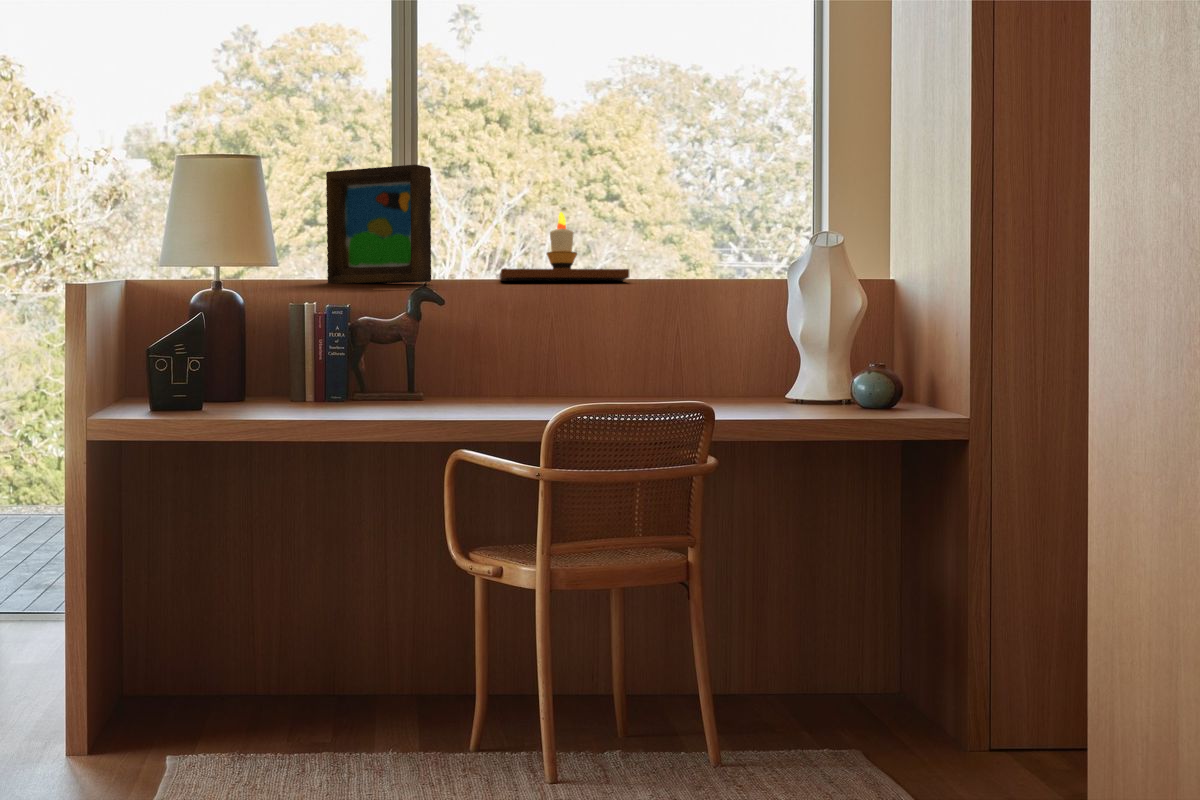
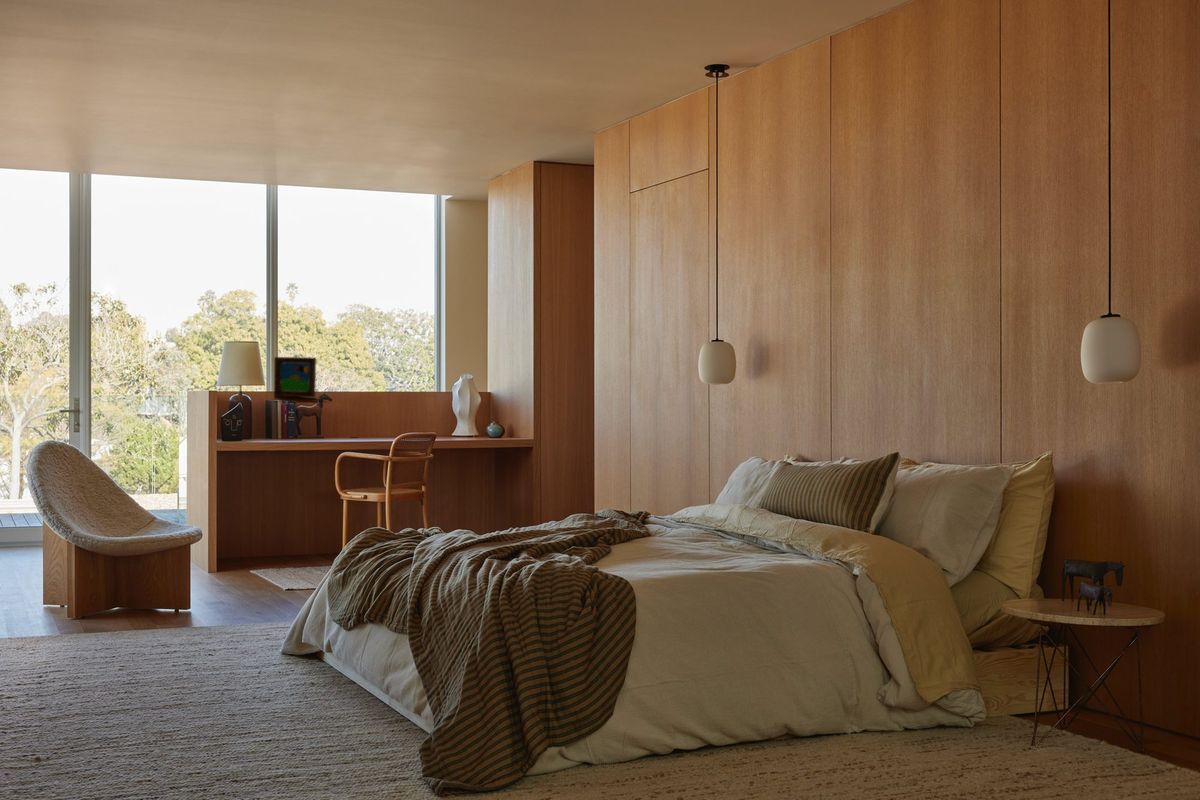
candle: present [499,212,629,281] -> none [322,371,379,396]

